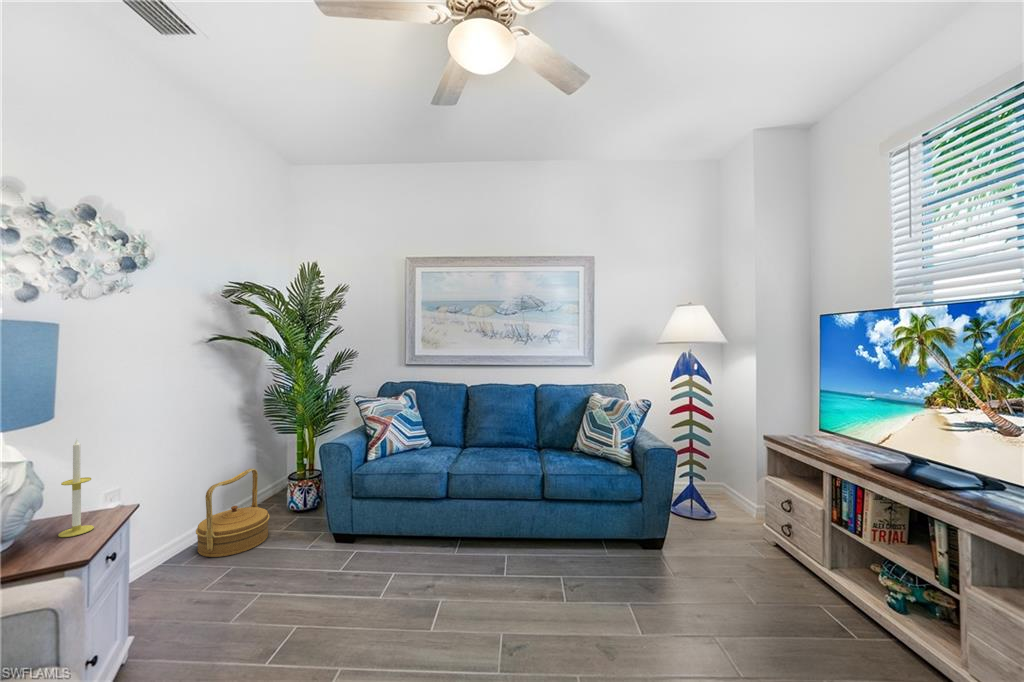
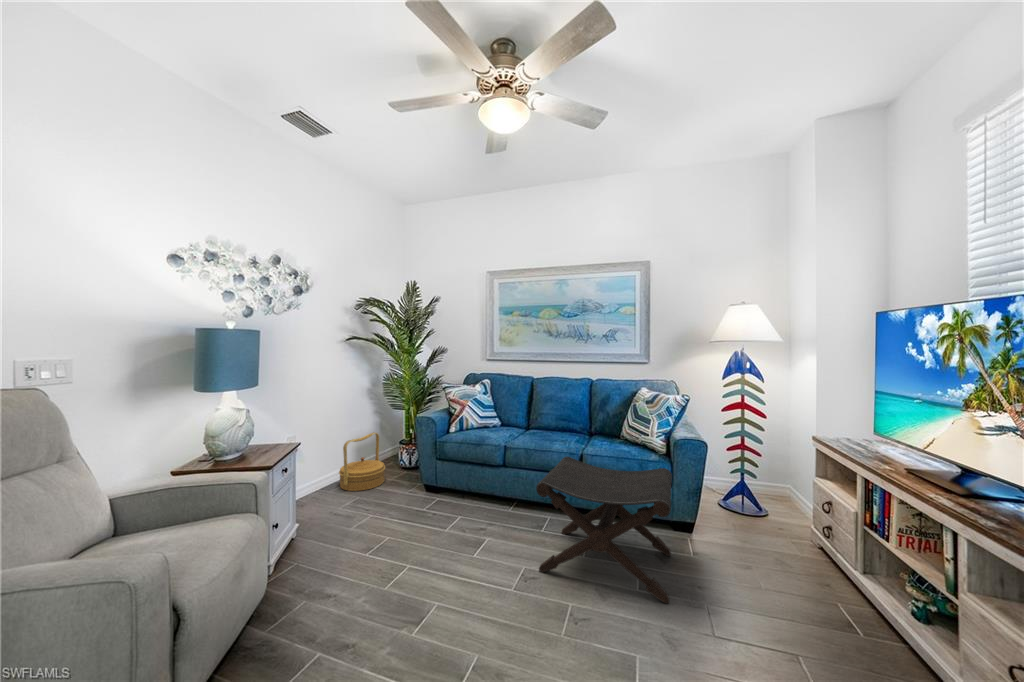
candle: present [58,439,94,537] -> none [254,399,271,458]
footstool: none [519,480,681,642] -> present [536,457,672,603]

